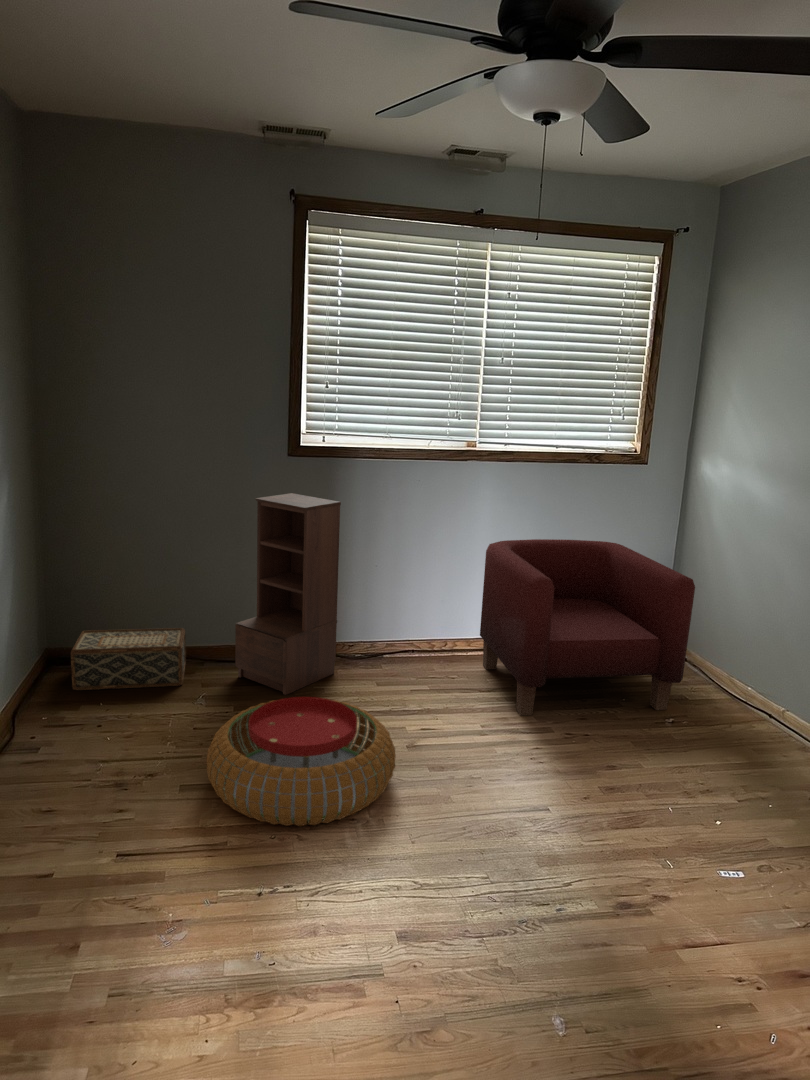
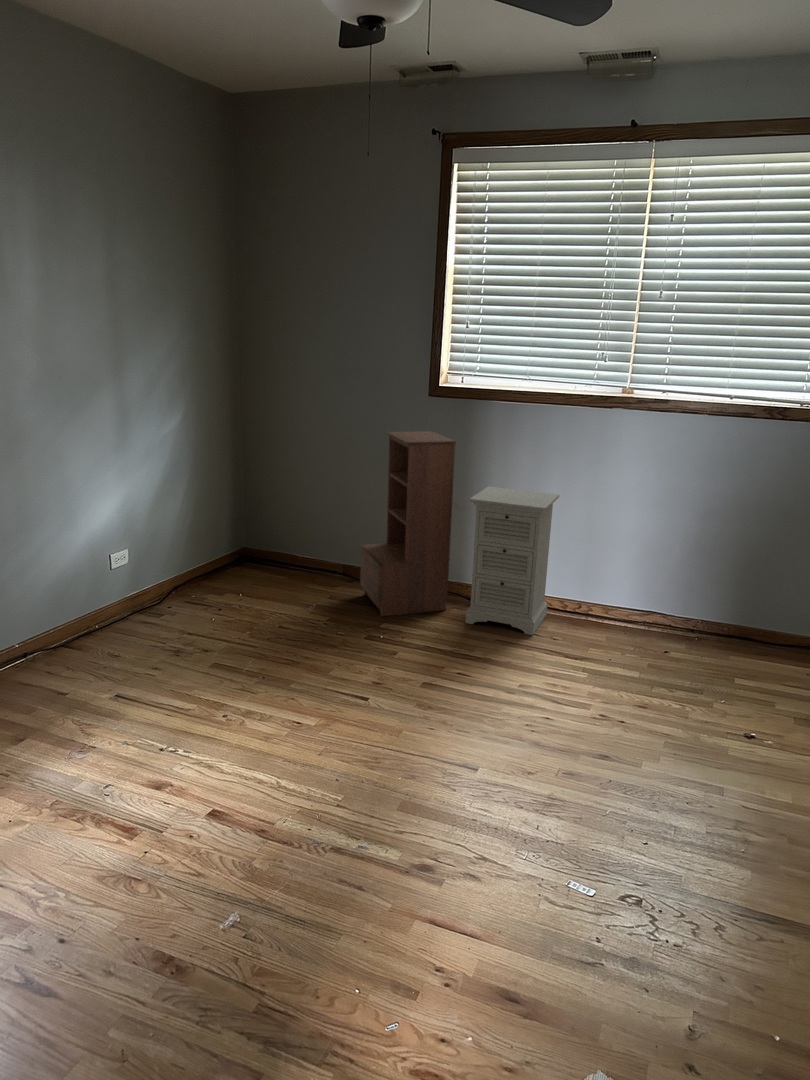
armchair: present [480,539,695,715] -> none [566,502,801,730]
nightstand: none [357,543,444,681] -> present [465,487,559,635]
woven basket: present [71,628,186,690] -> none [239,533,338,591]
pouf: present [207,697,396,826] -> none [222,606,390,712]

